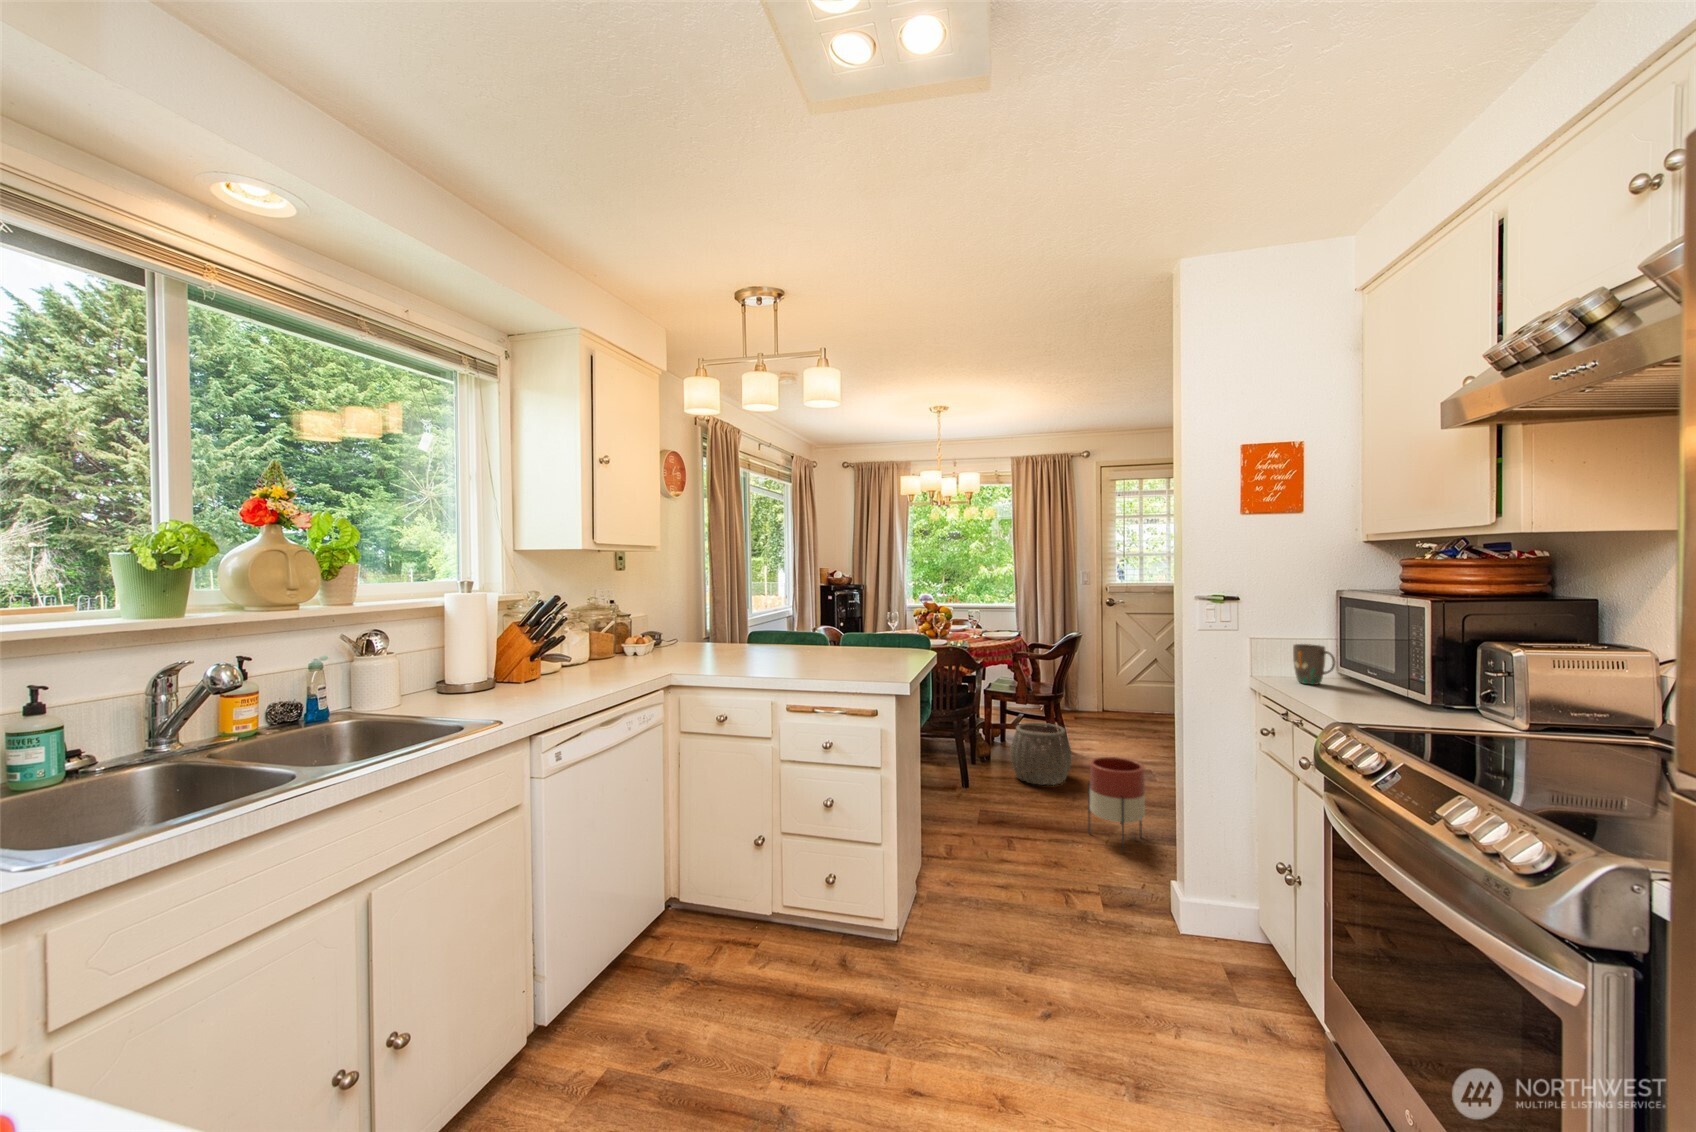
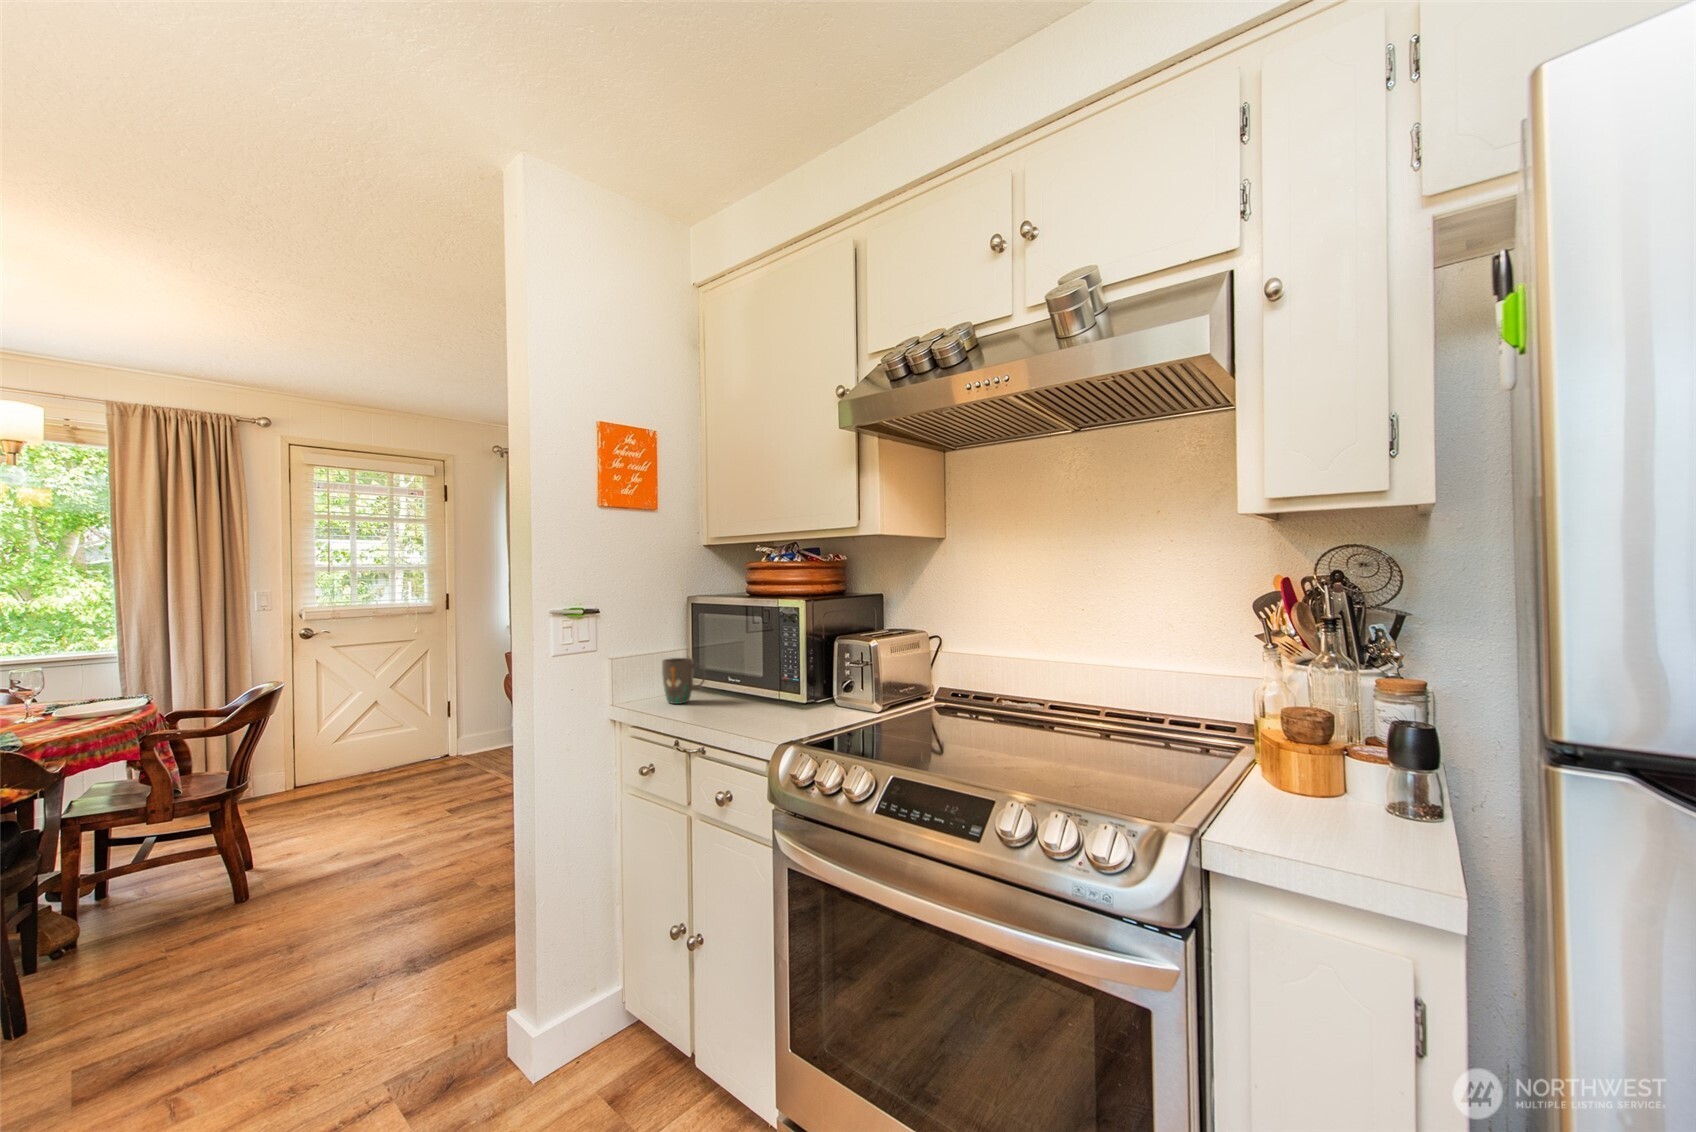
woven basket: present [1010,723,1072,785] -> none [137,838,277,959]
planter: present [1088,757,1145,852] -> none [336,855,433,1002]

